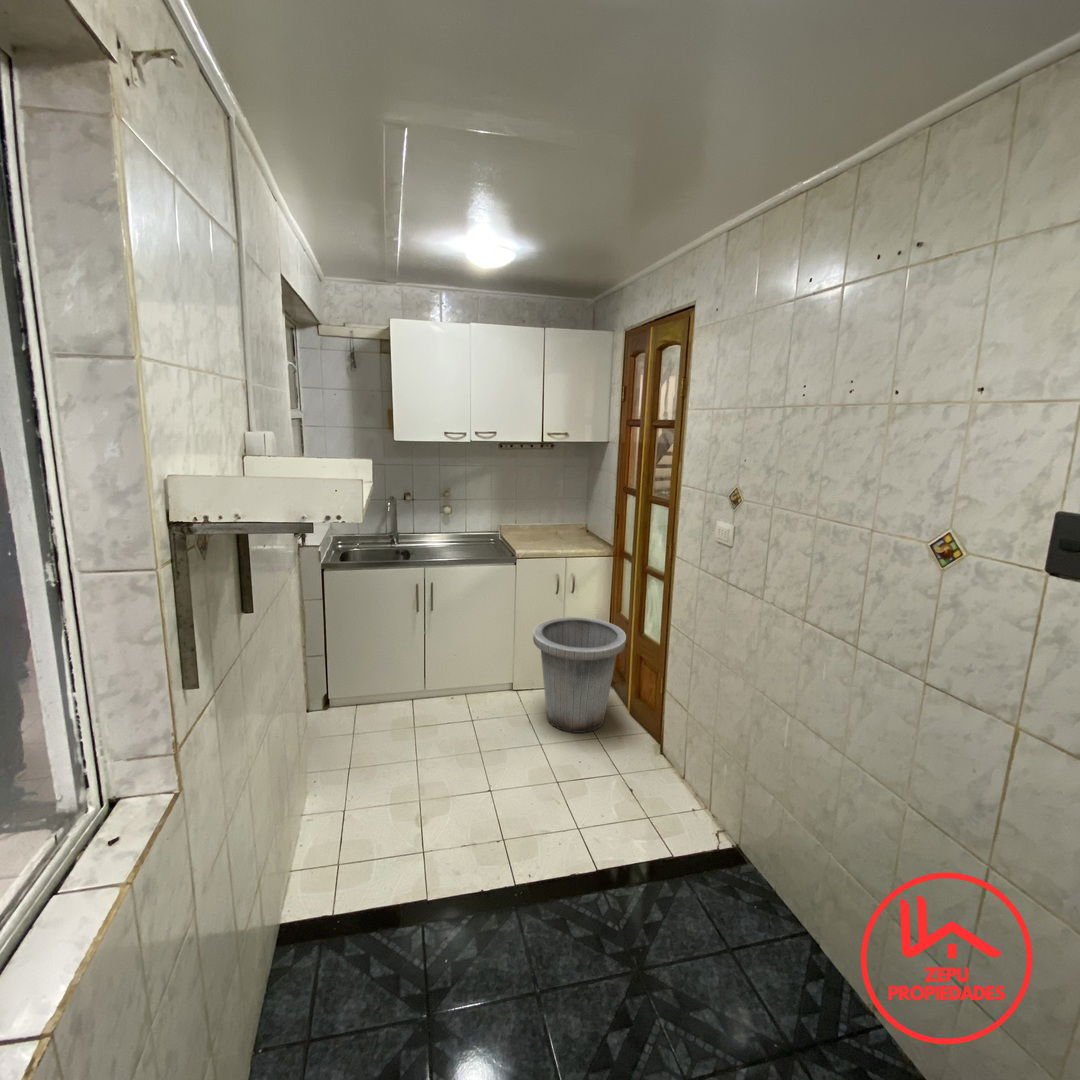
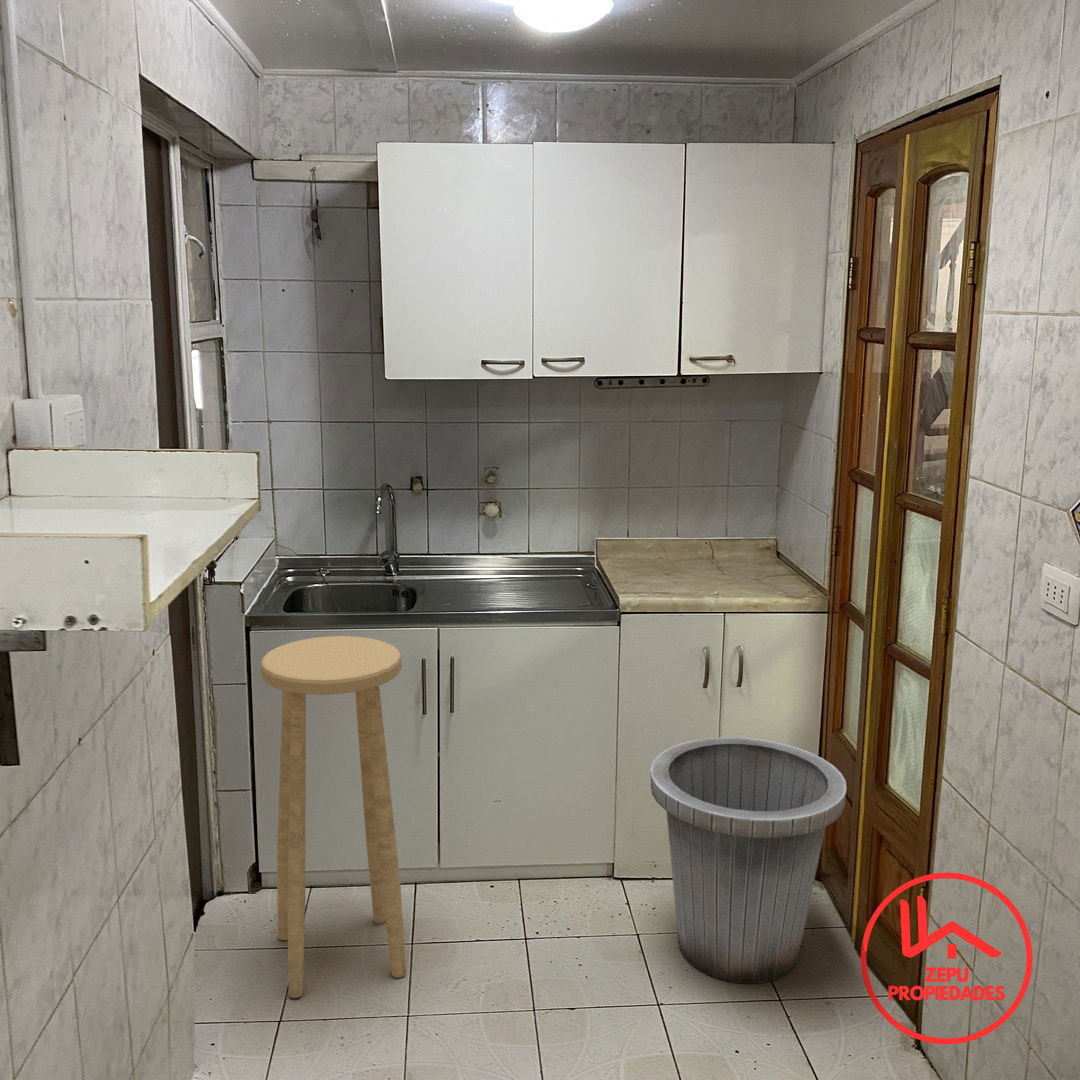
stool: none [336,571,413,756] -> present [261,636,406,998]

